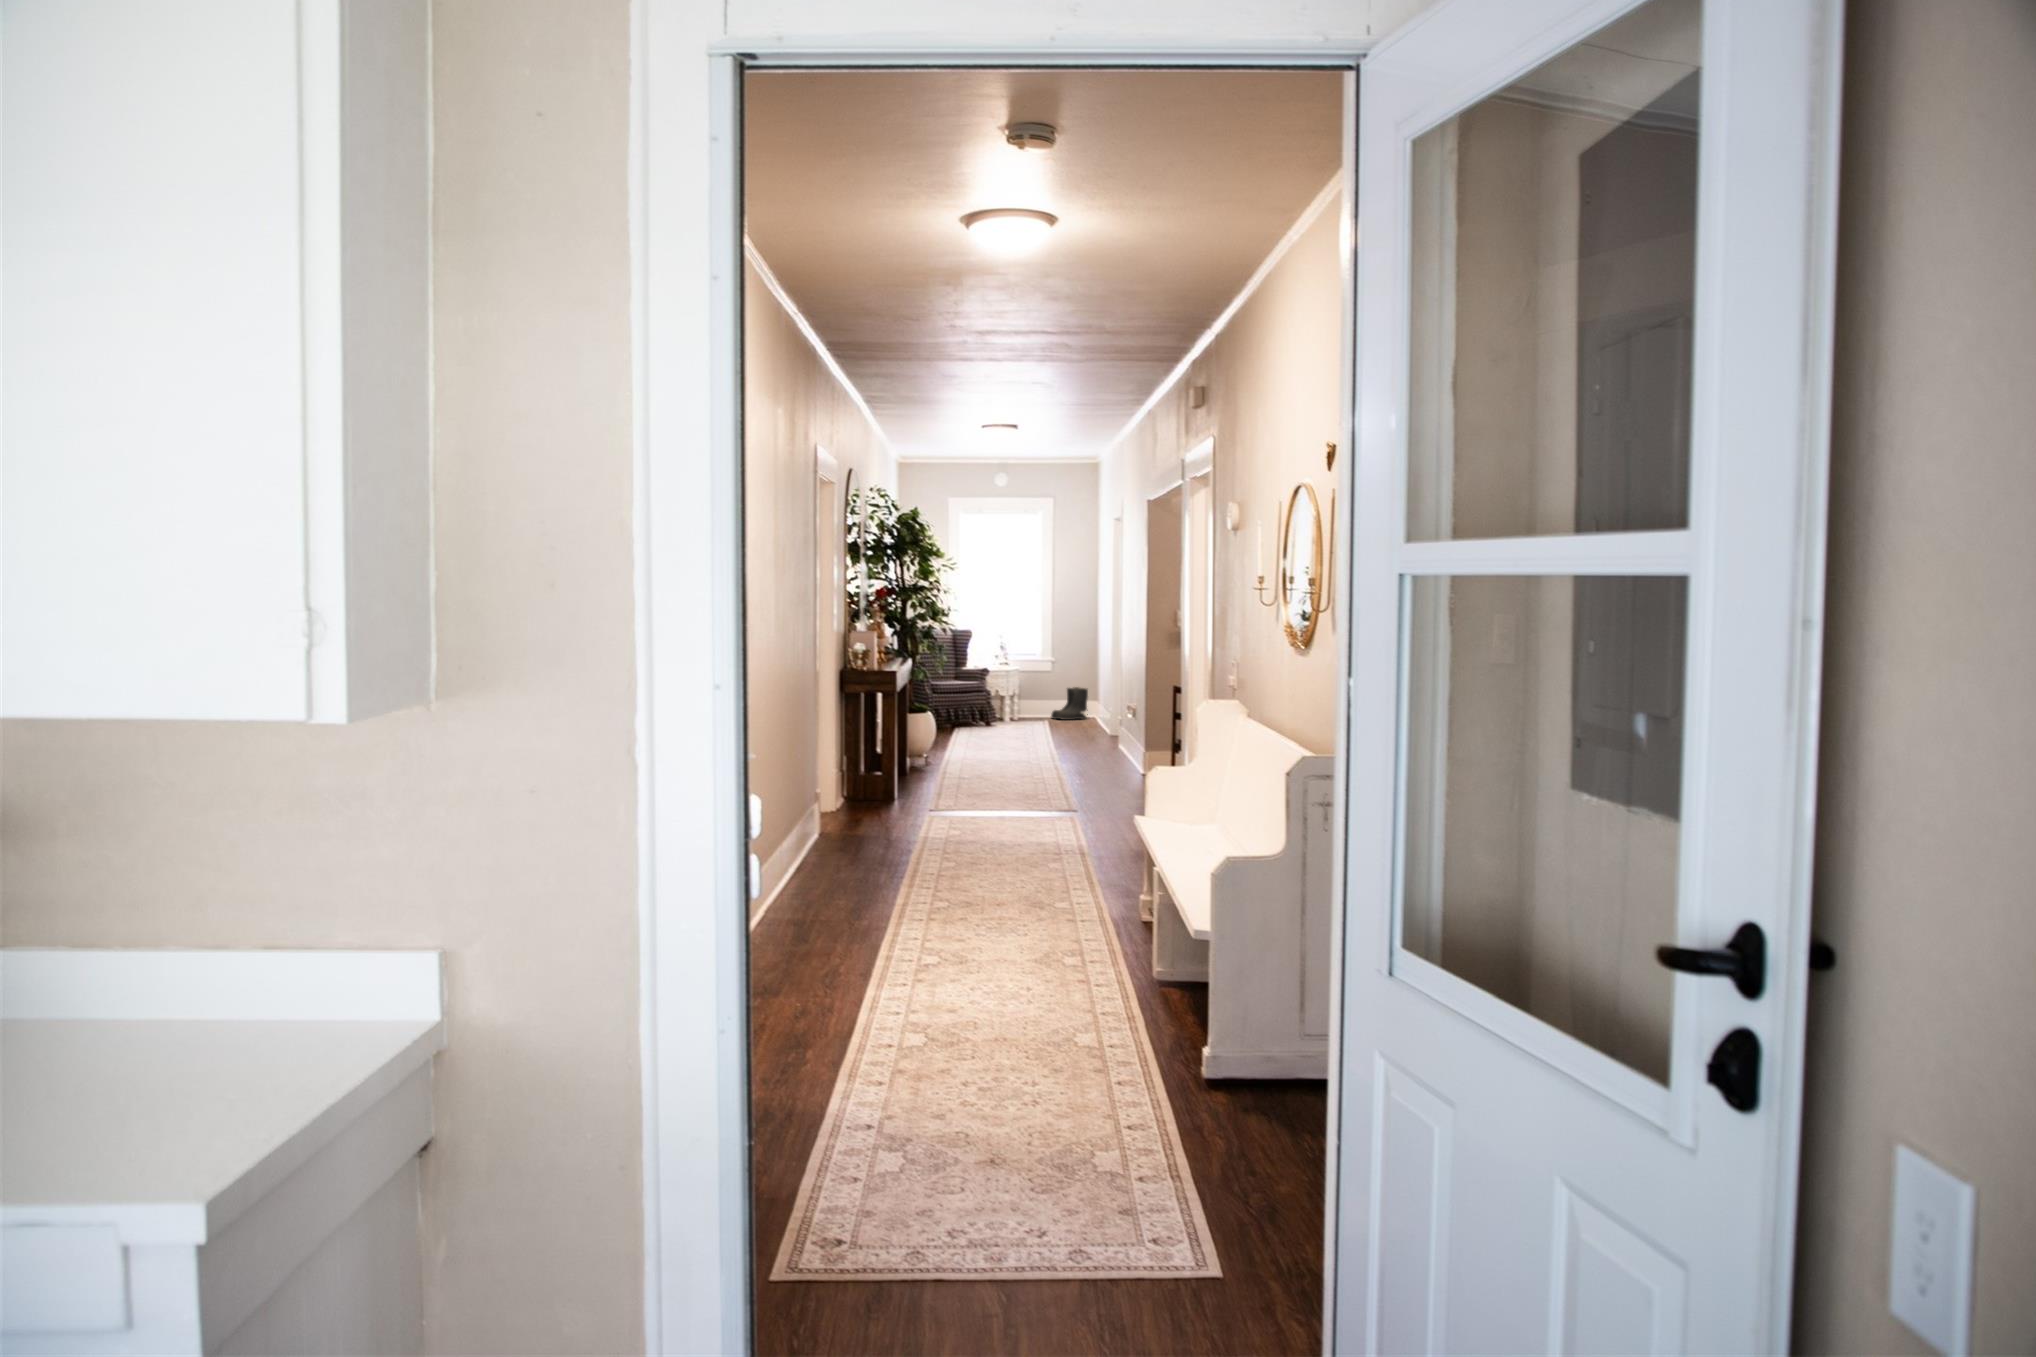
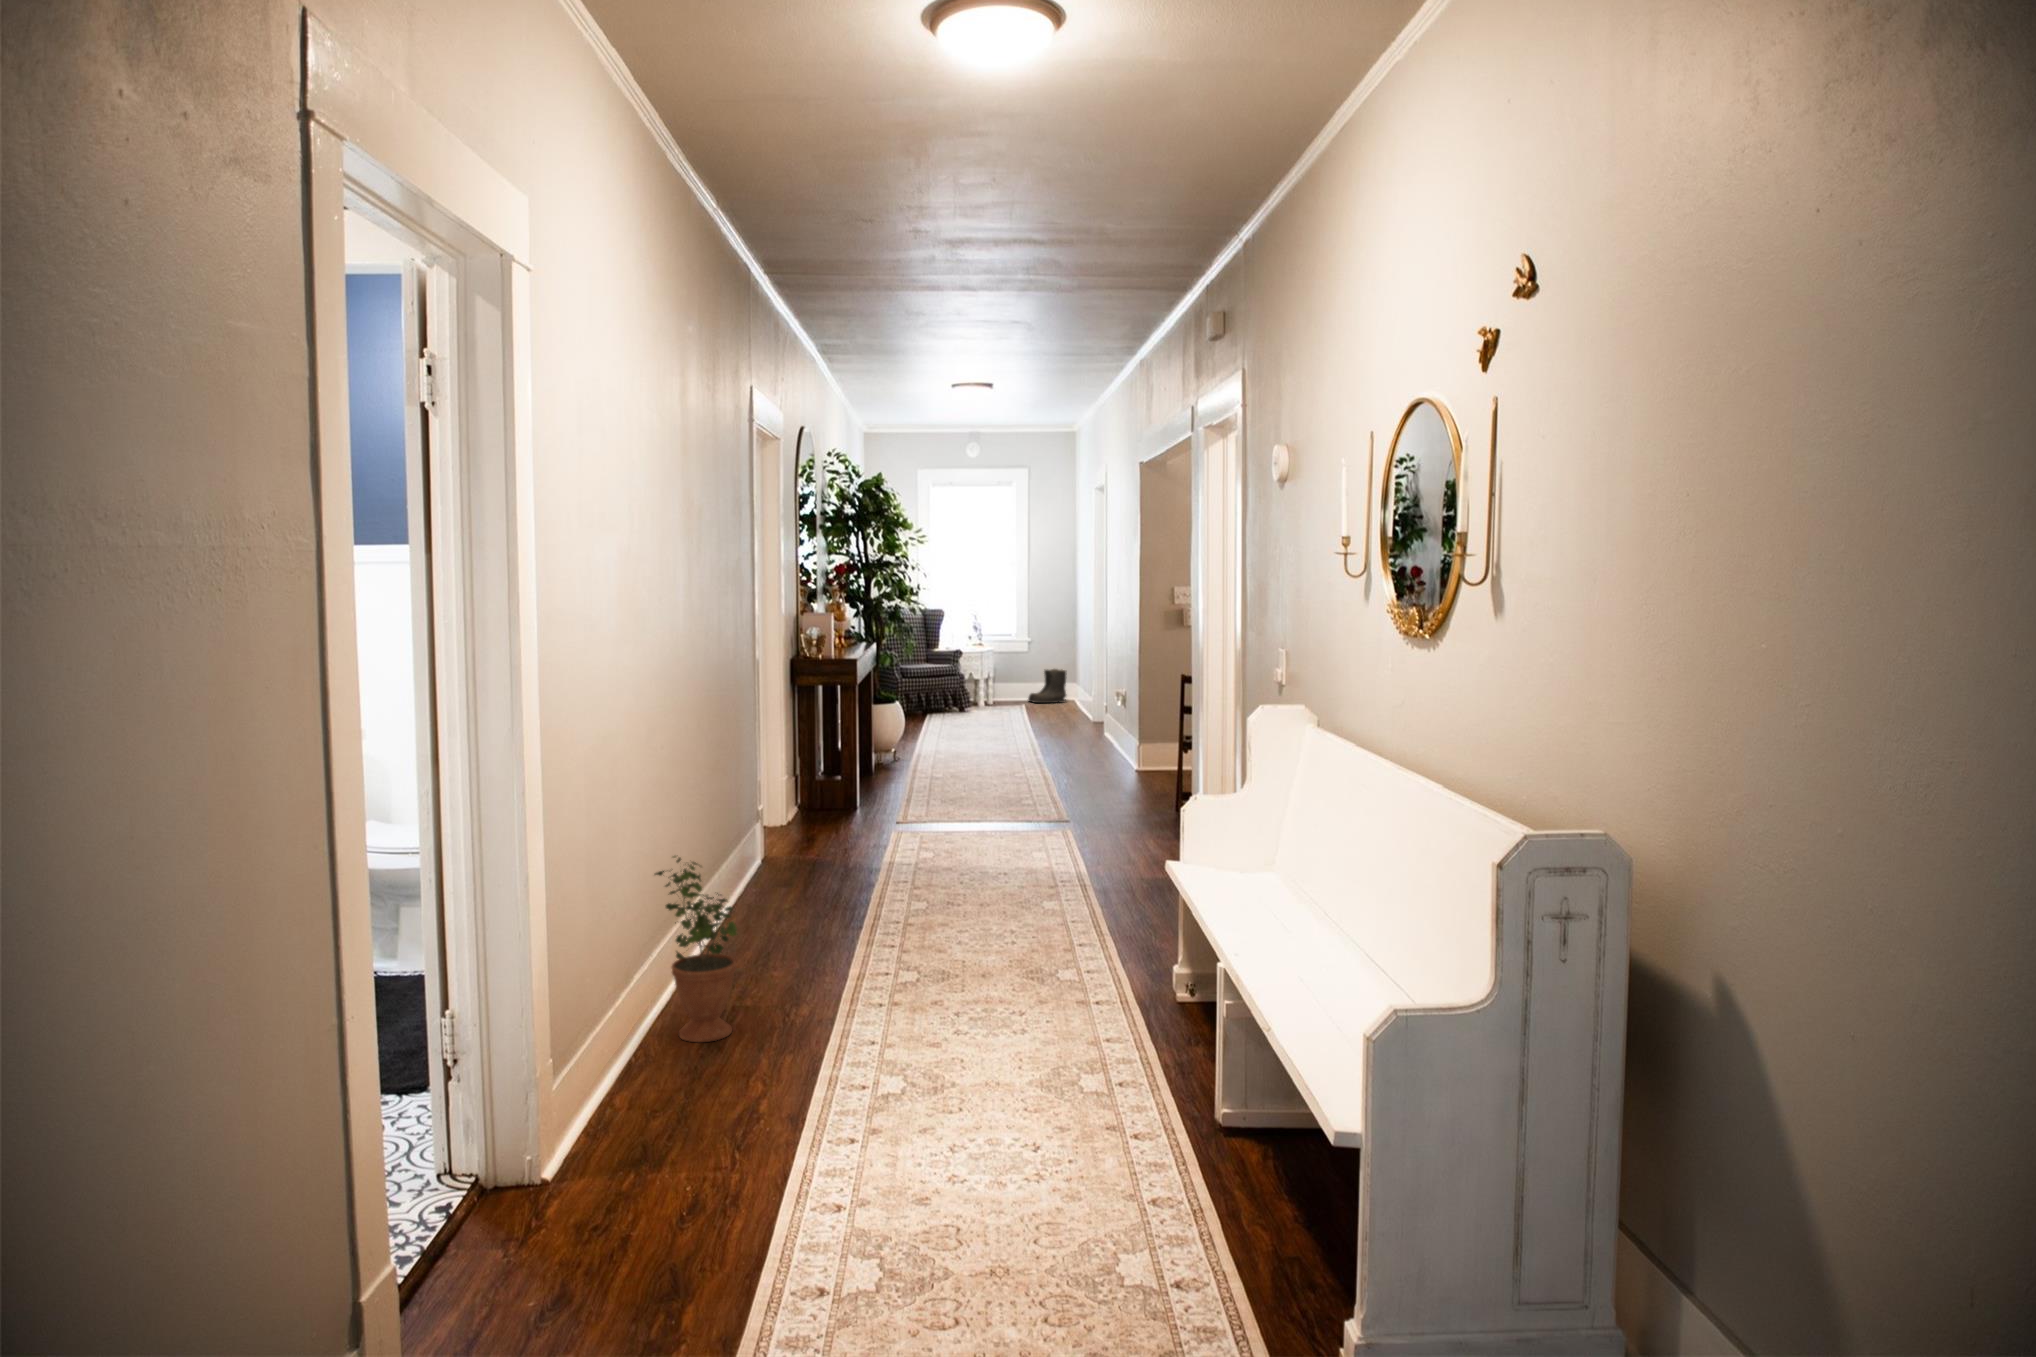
potted plant: none [760,802,821,937] -> present [655,856,737,1042]

